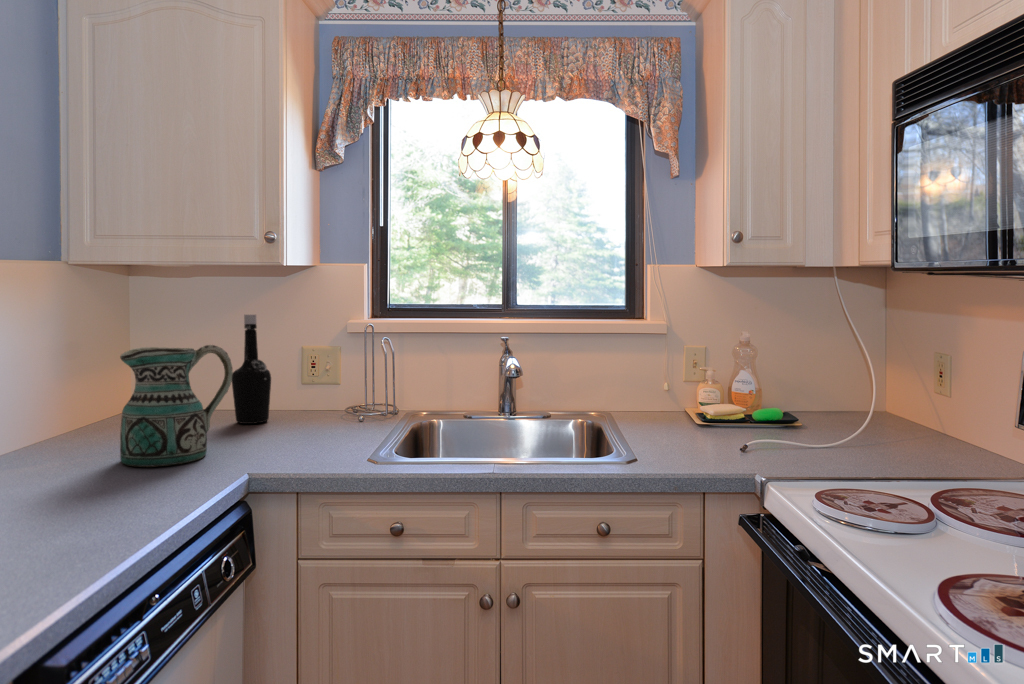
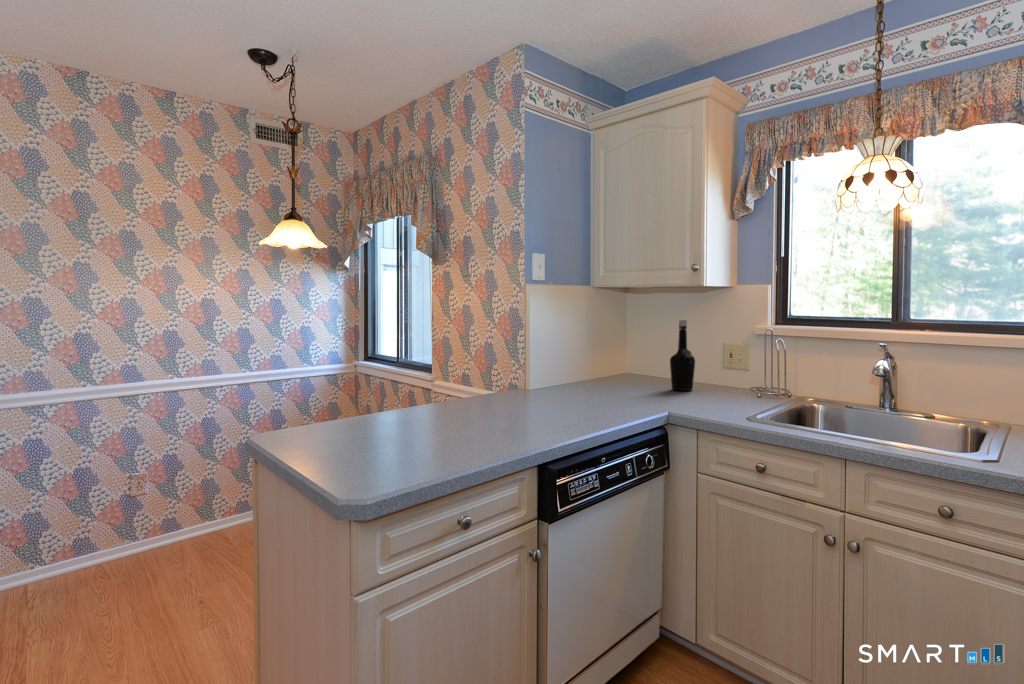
ceramic pitcher: present [120,345,233,467] -> none [603,336,666,404]

